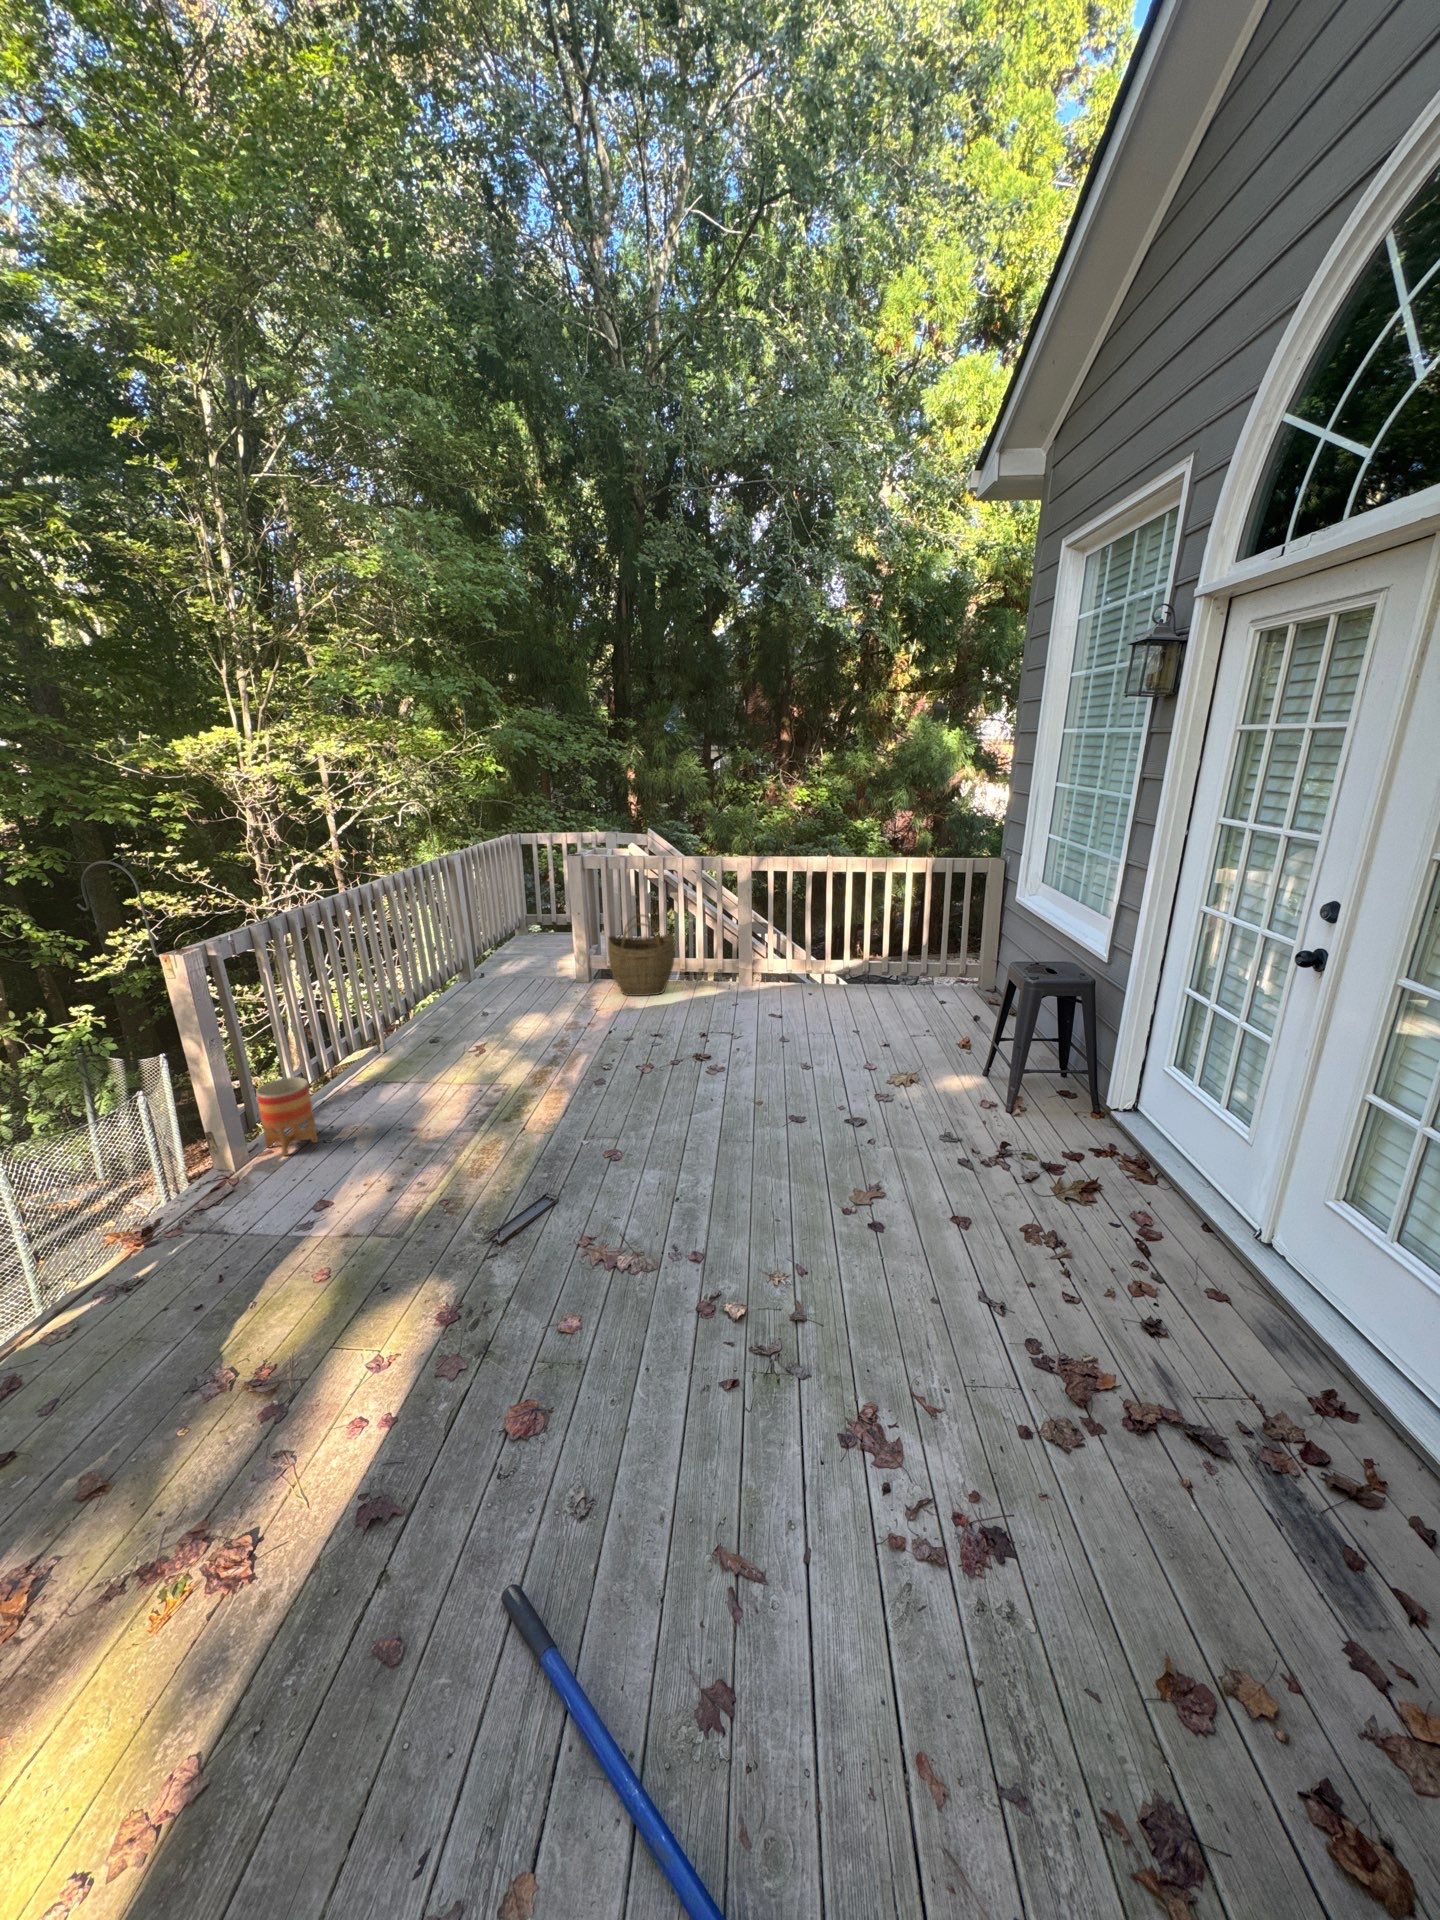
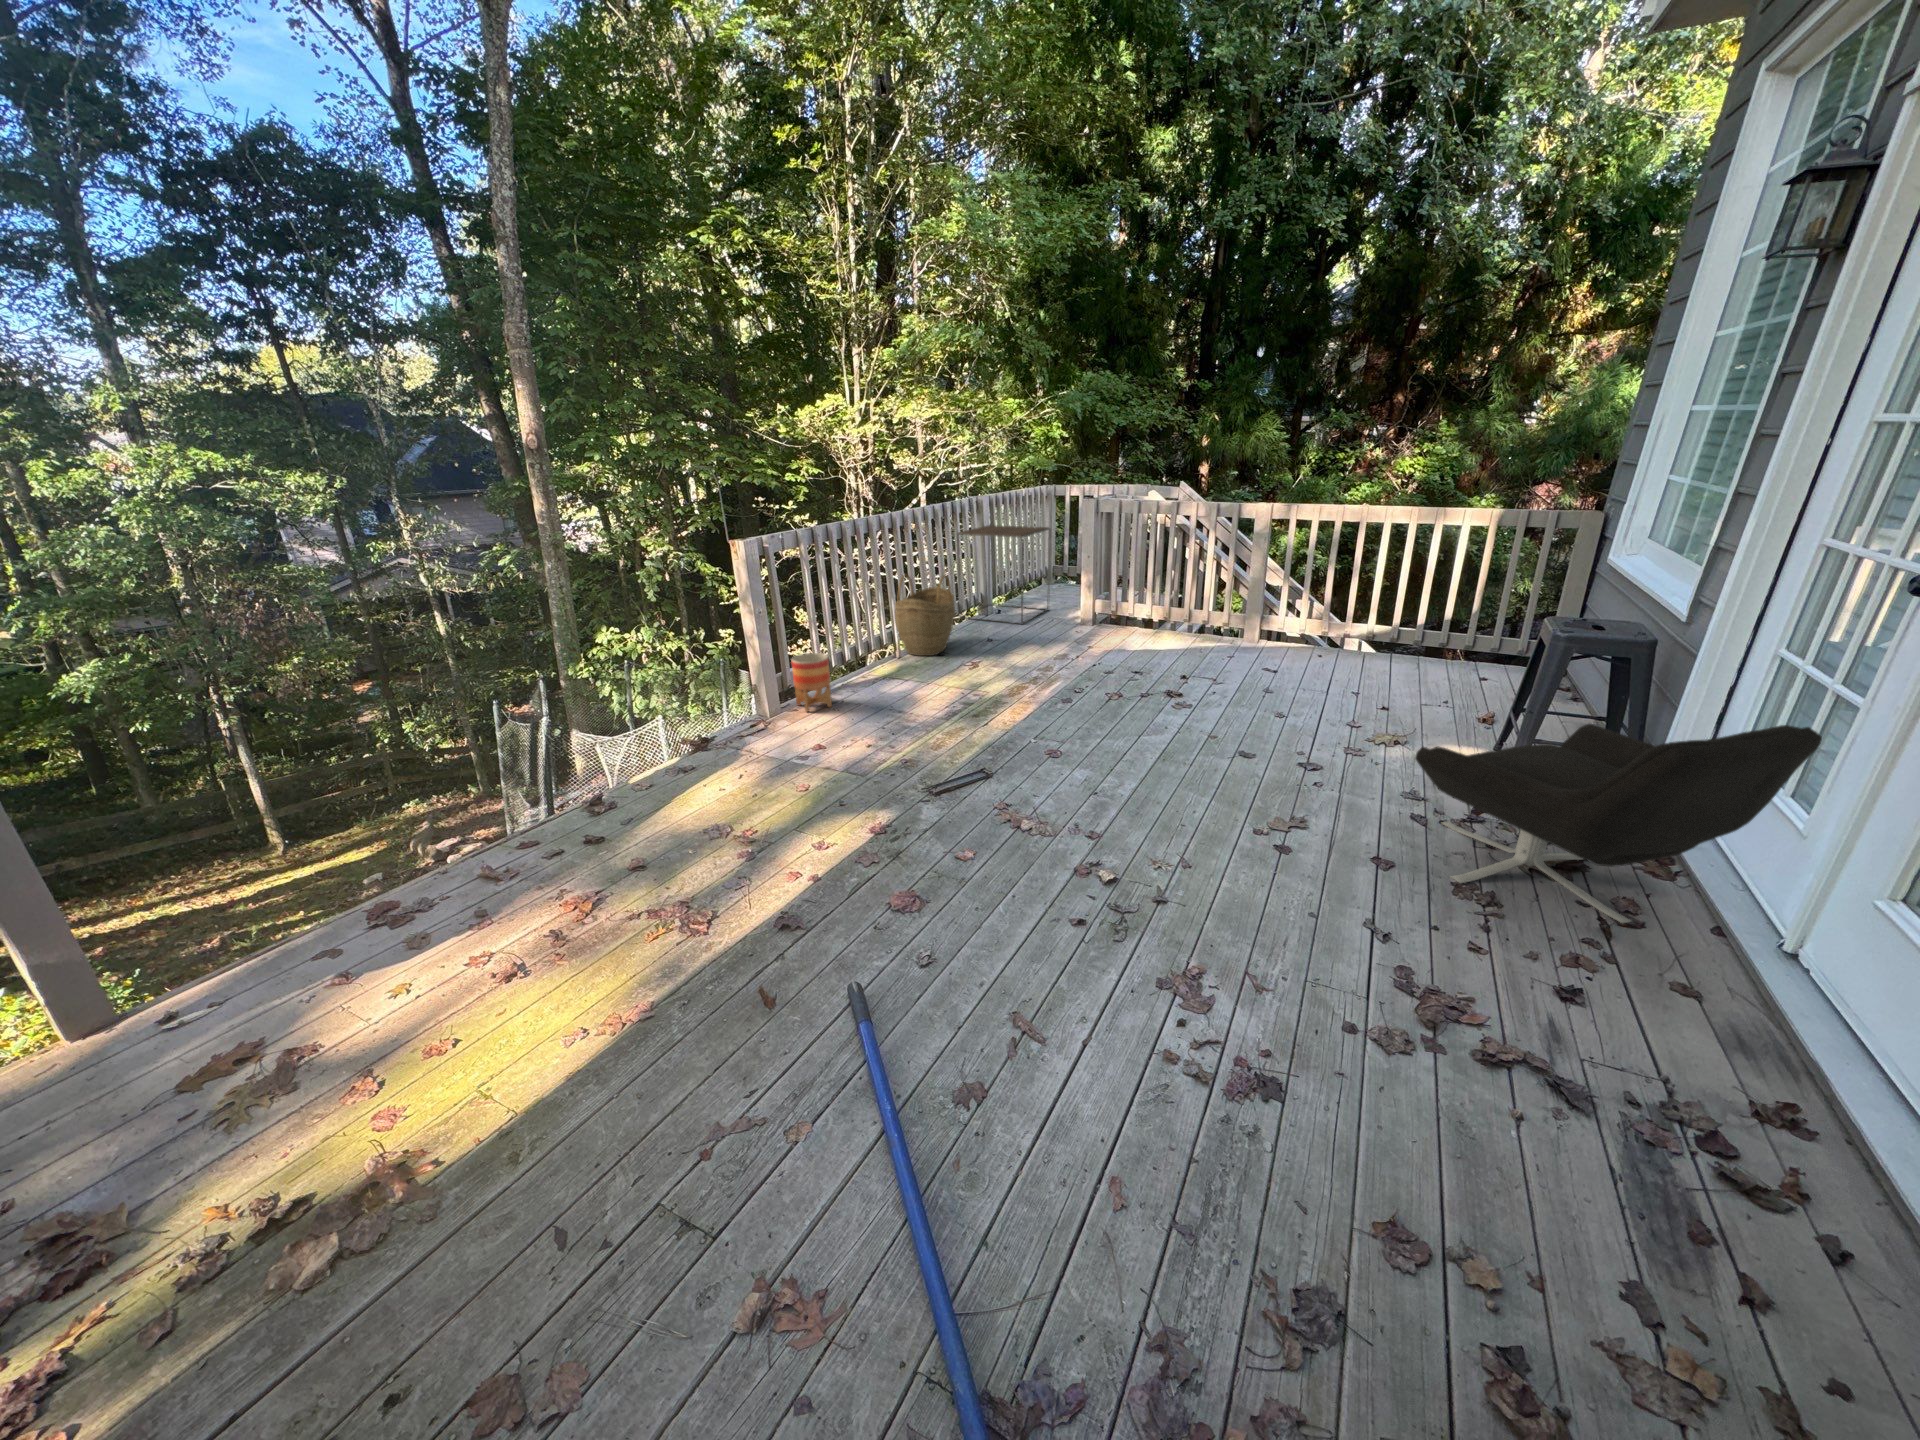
side table: none [427,882,537,990] -> present [957,525,1051,624]
woven basket: present [608,914,675,996] -> present [895,574,955,656]
lounge chair: none [975,1061,1253,1240] -> present [1415,724,1822,923]

